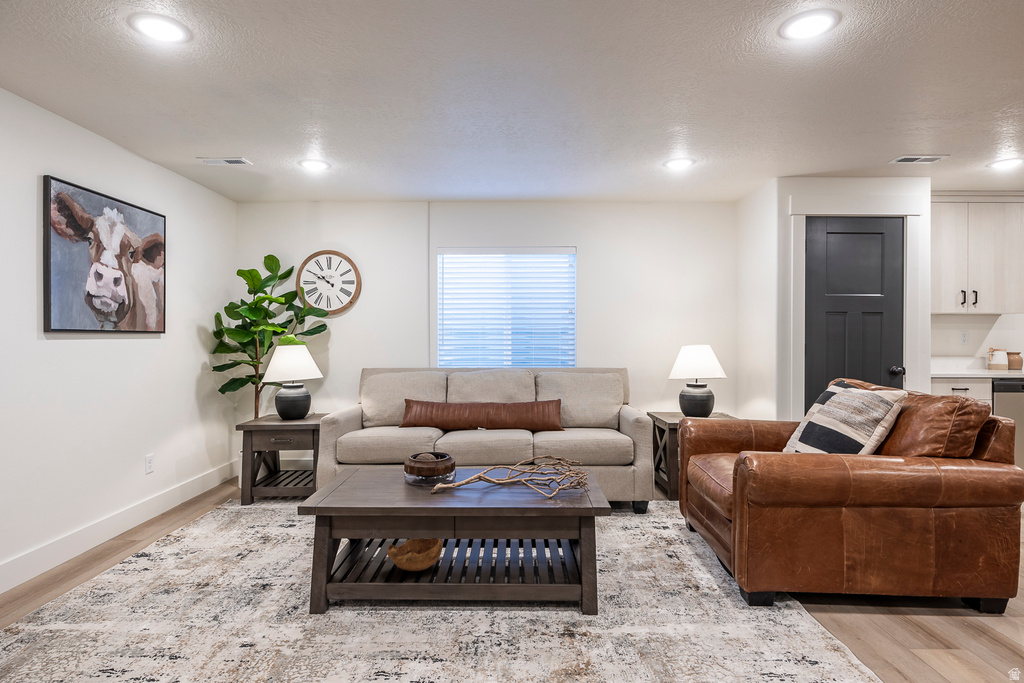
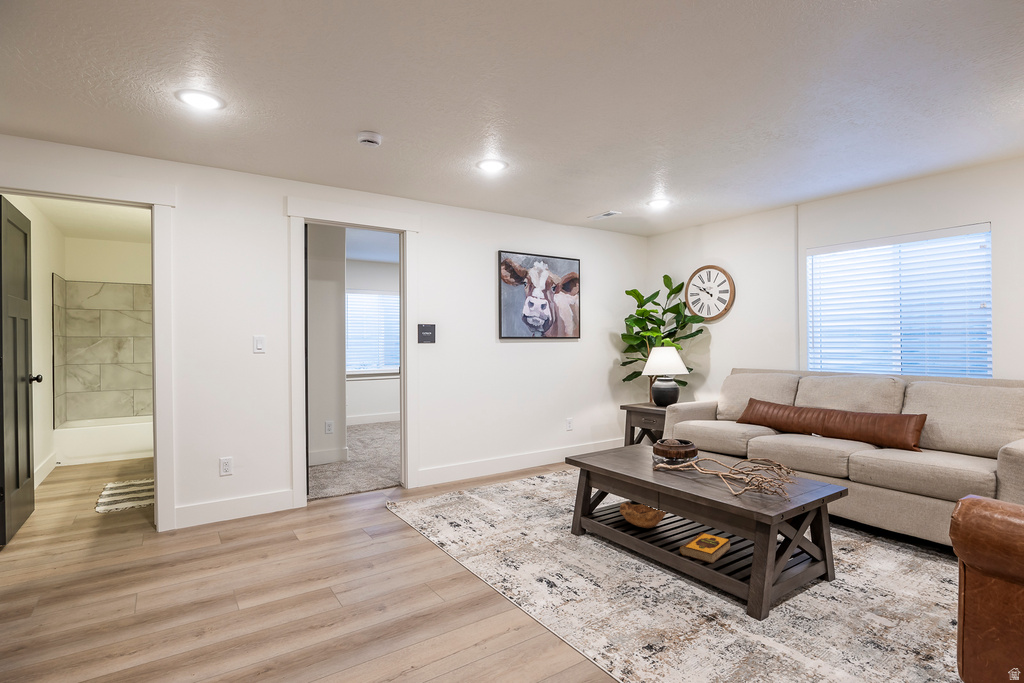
hardback book: none [487,549,534,584] -> present [680,532,731,563]

